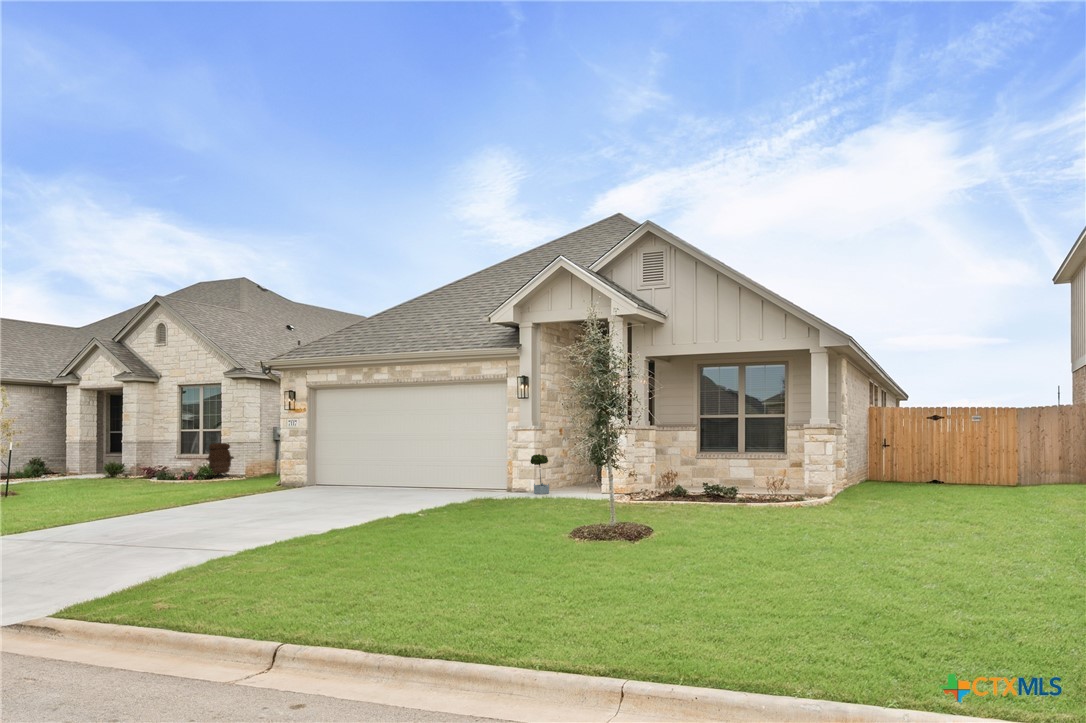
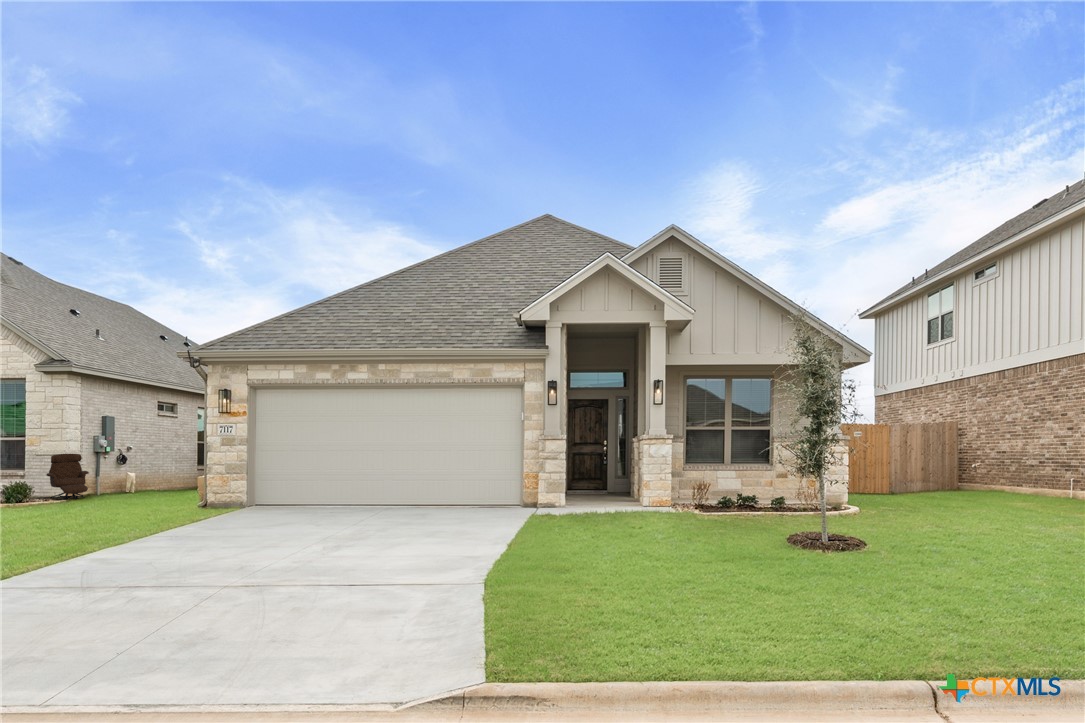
potted tree: present [530,454,549,494] -> none [563,465,581,510]

